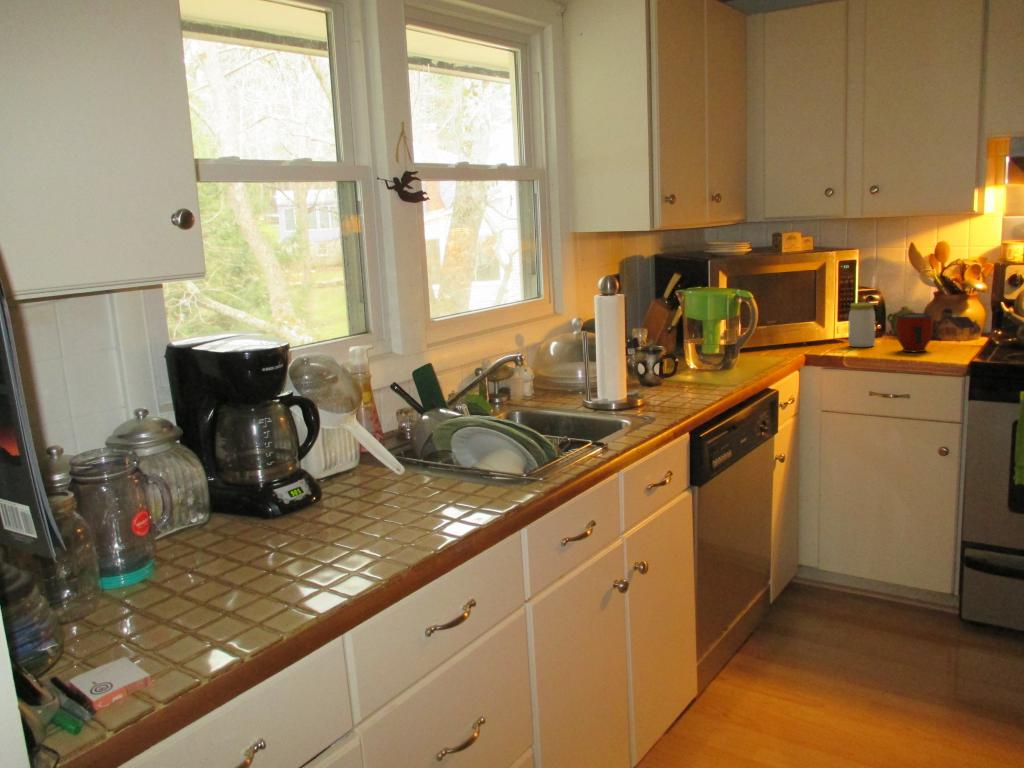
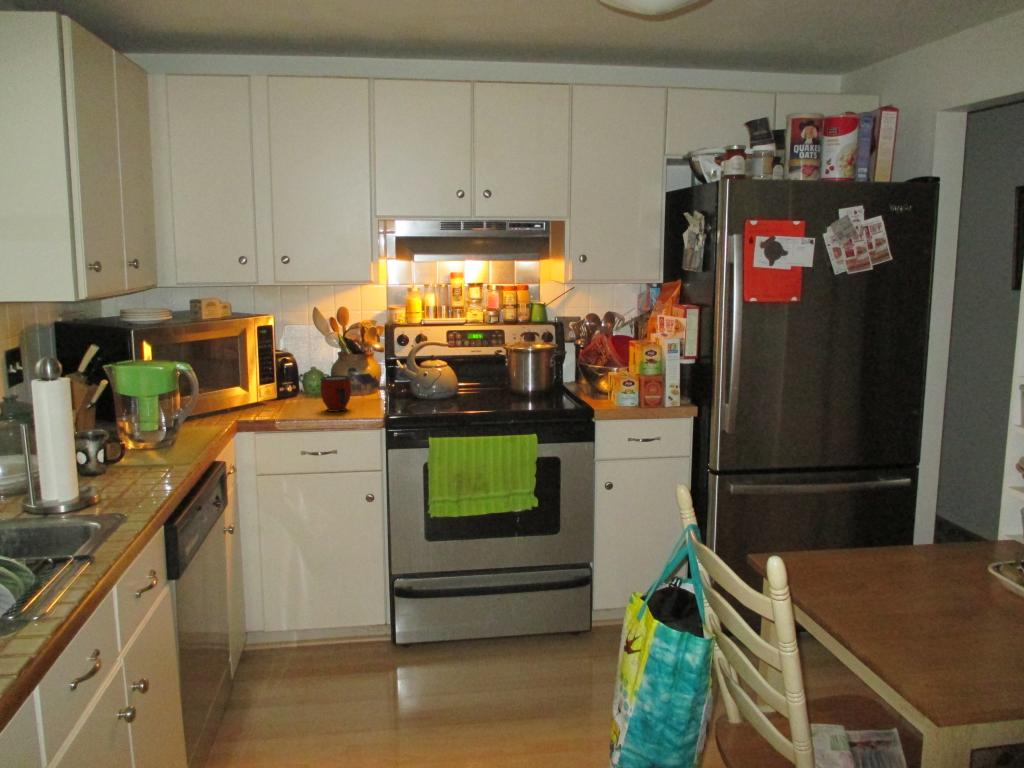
jar: present [848,302,875,347] -> none [274,366,299,409]

